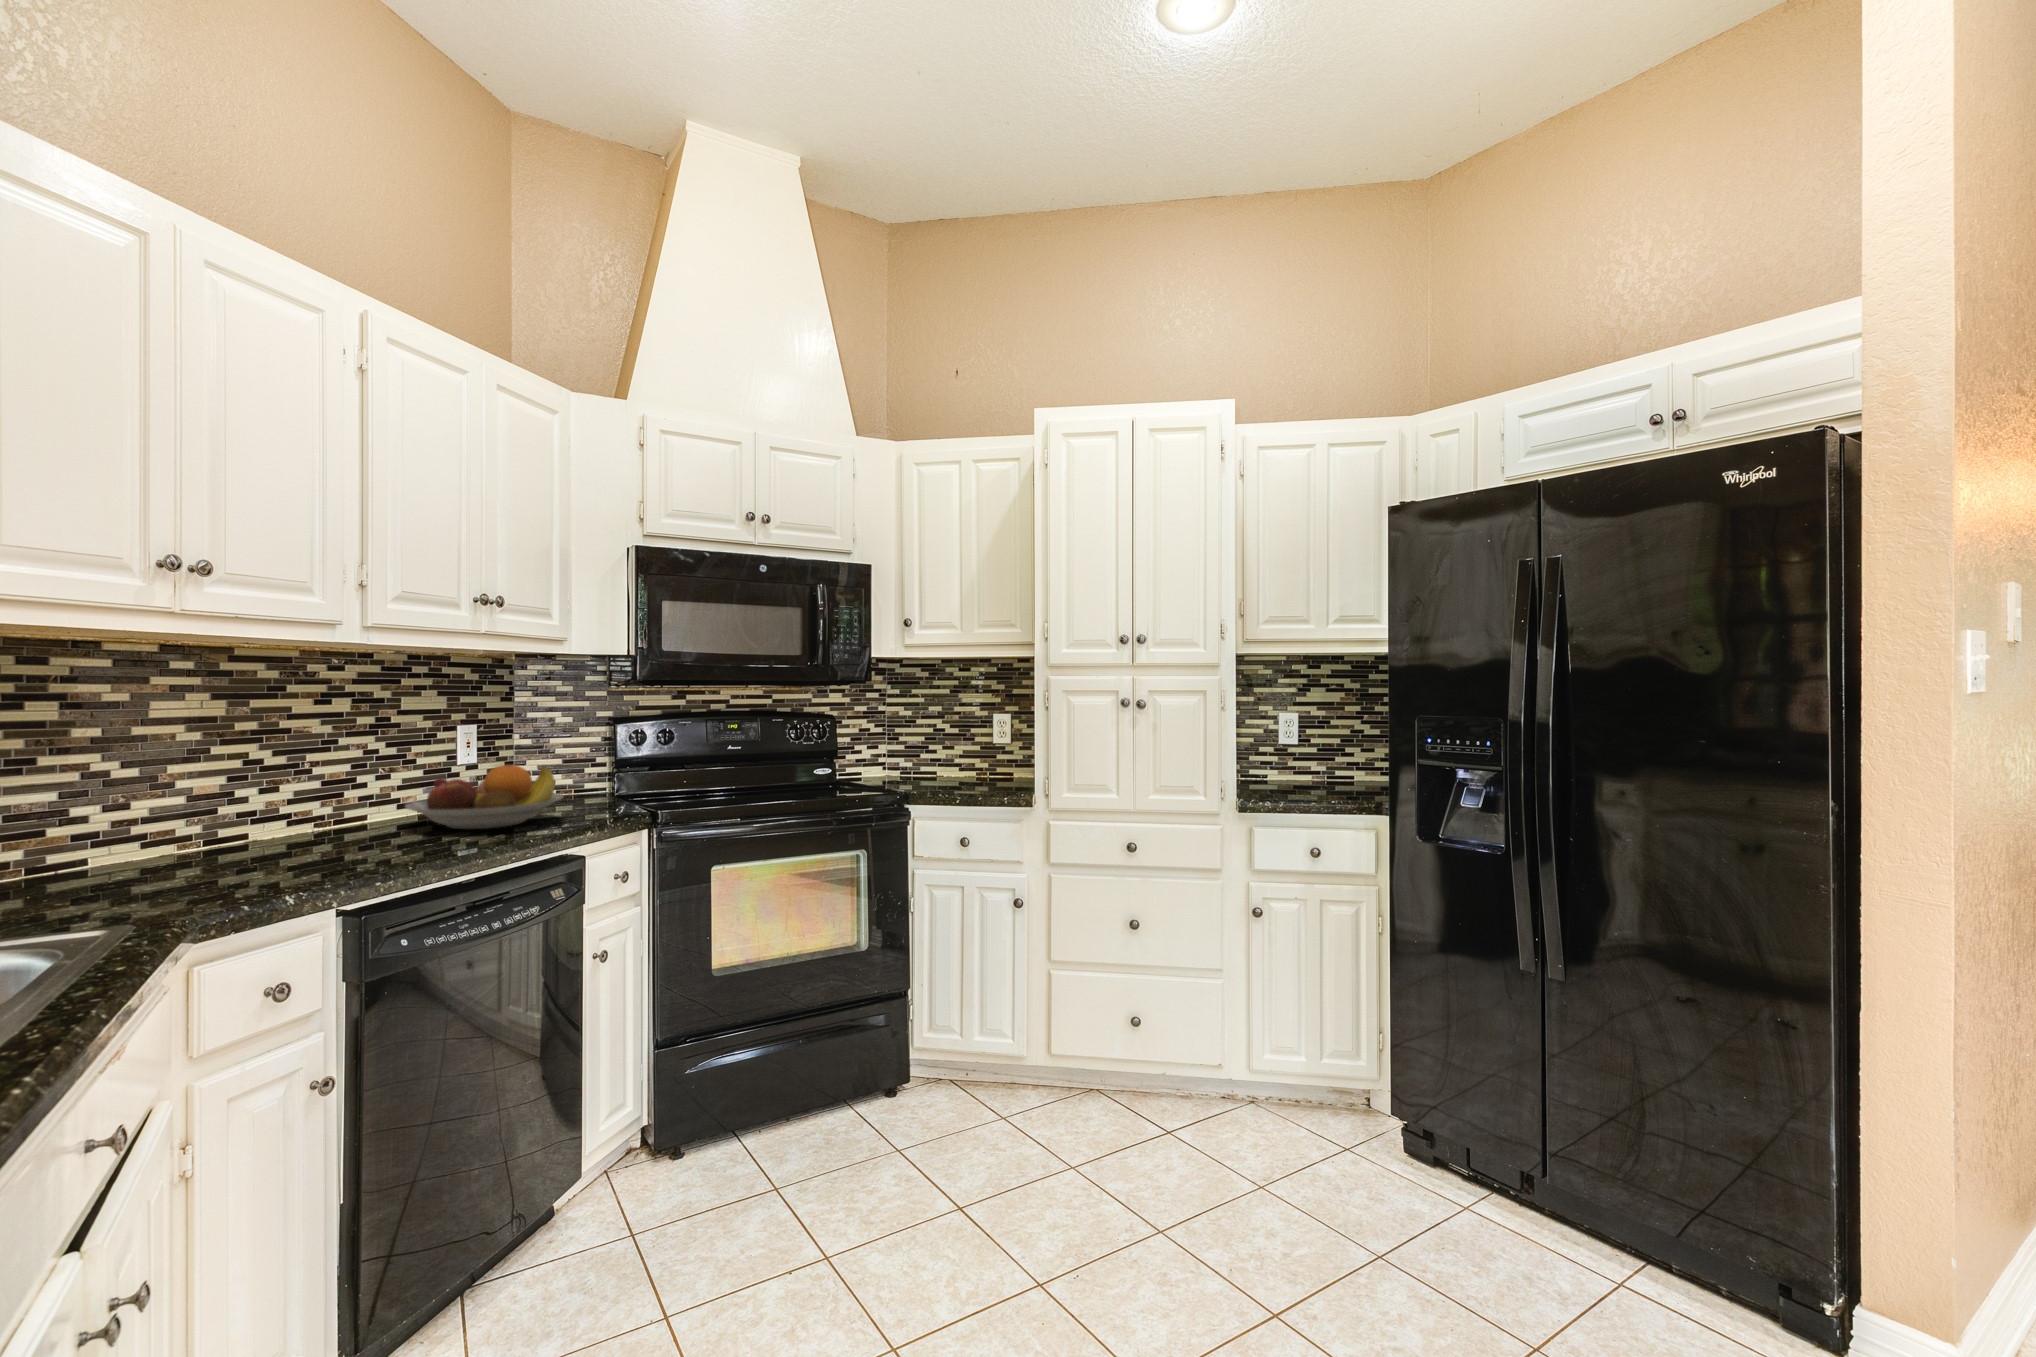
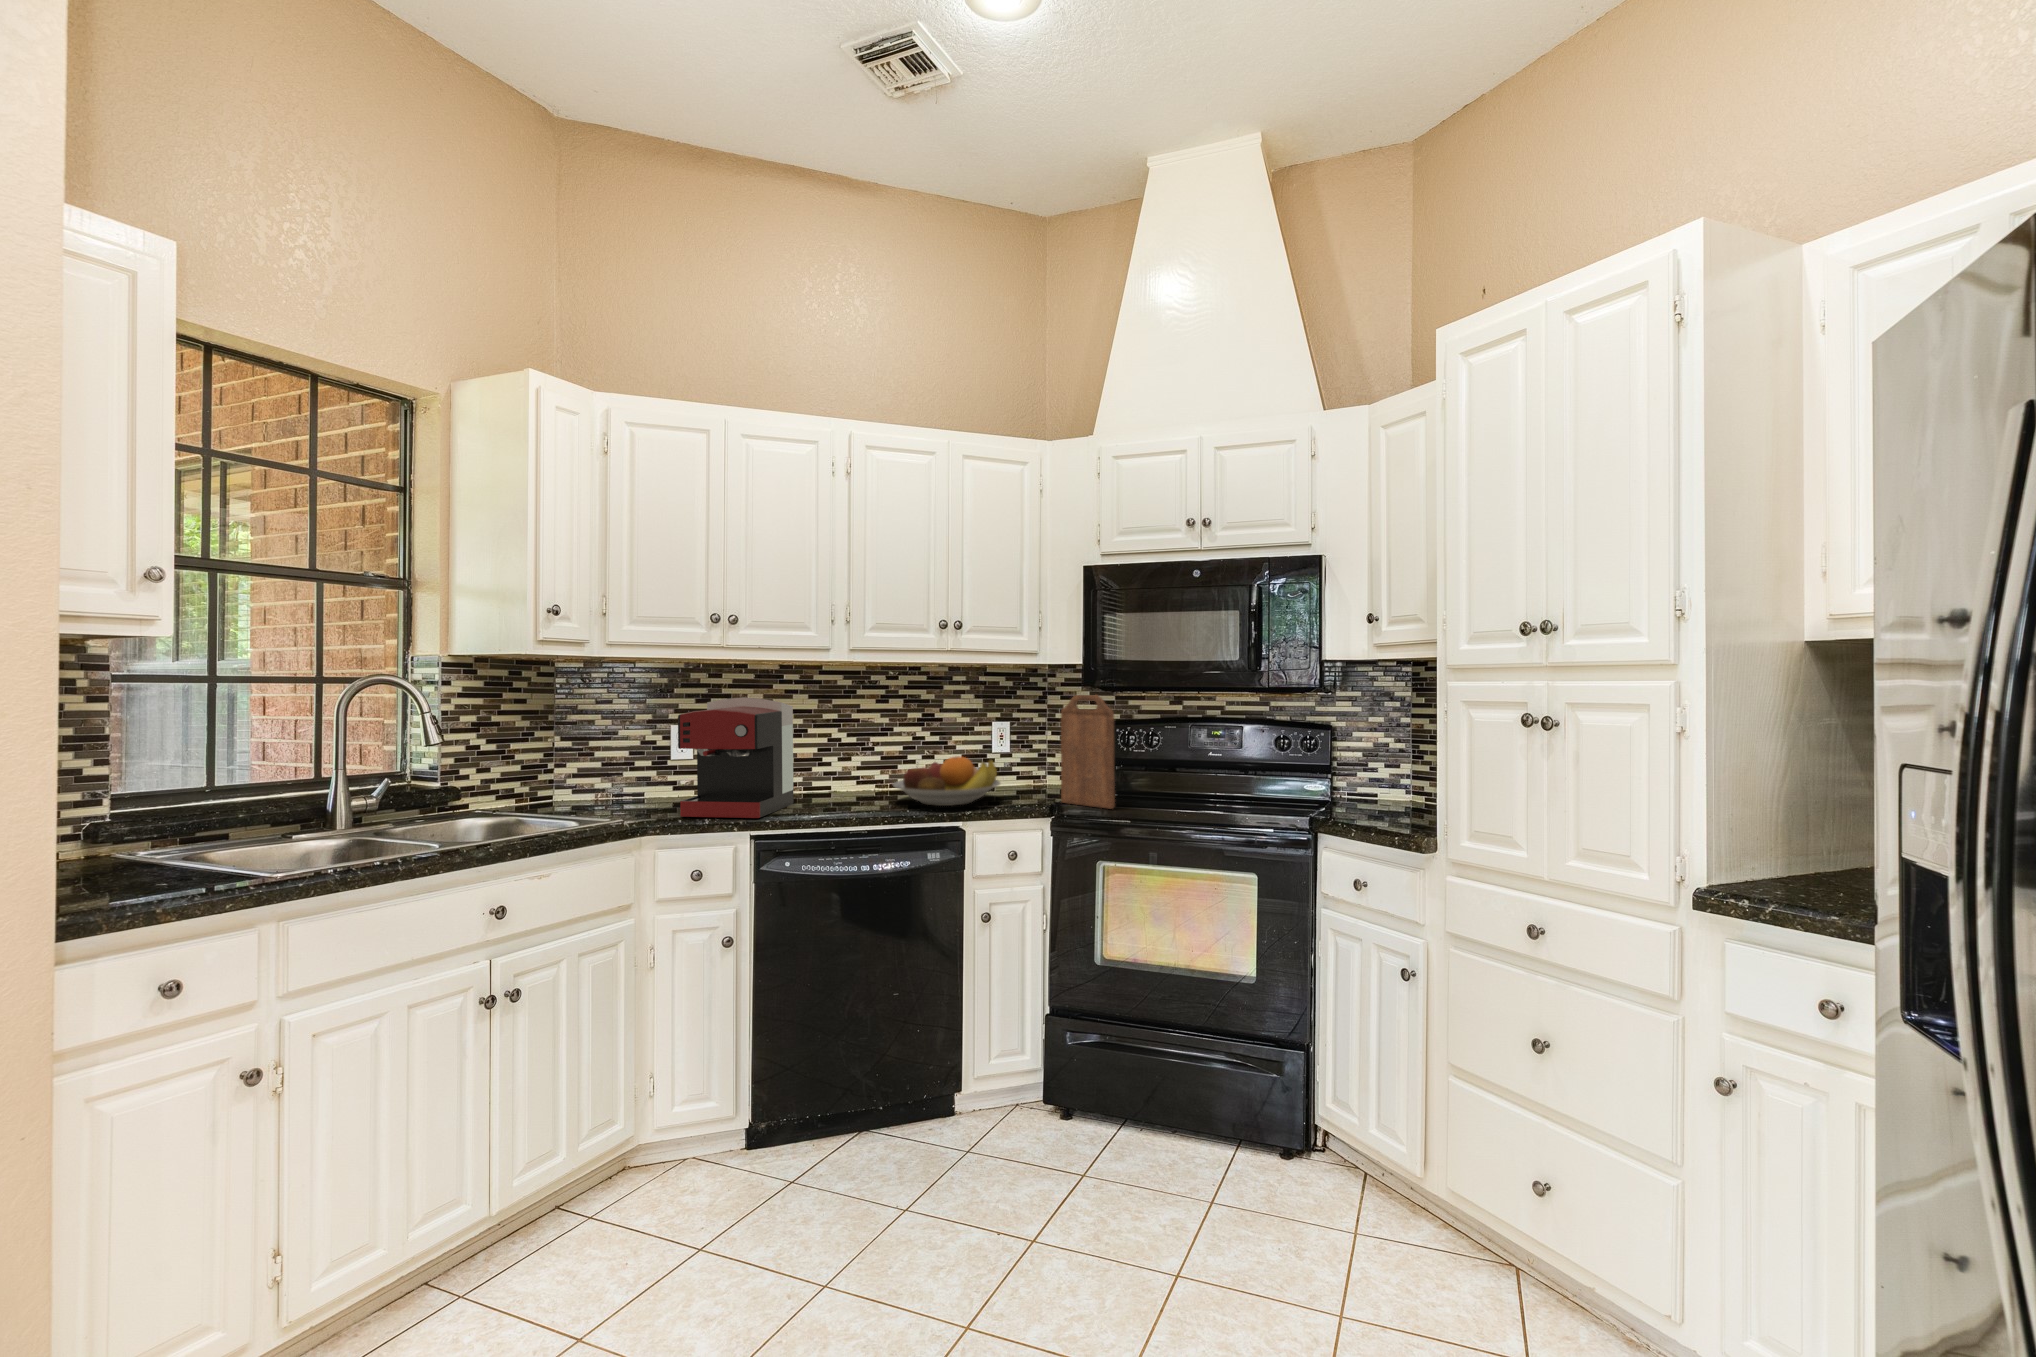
cutting board: none [615,687,690,807] -> present [1061,695,1115,809]
coffee maker: none [84,694,299,902] -> present [678,697,794,818]

